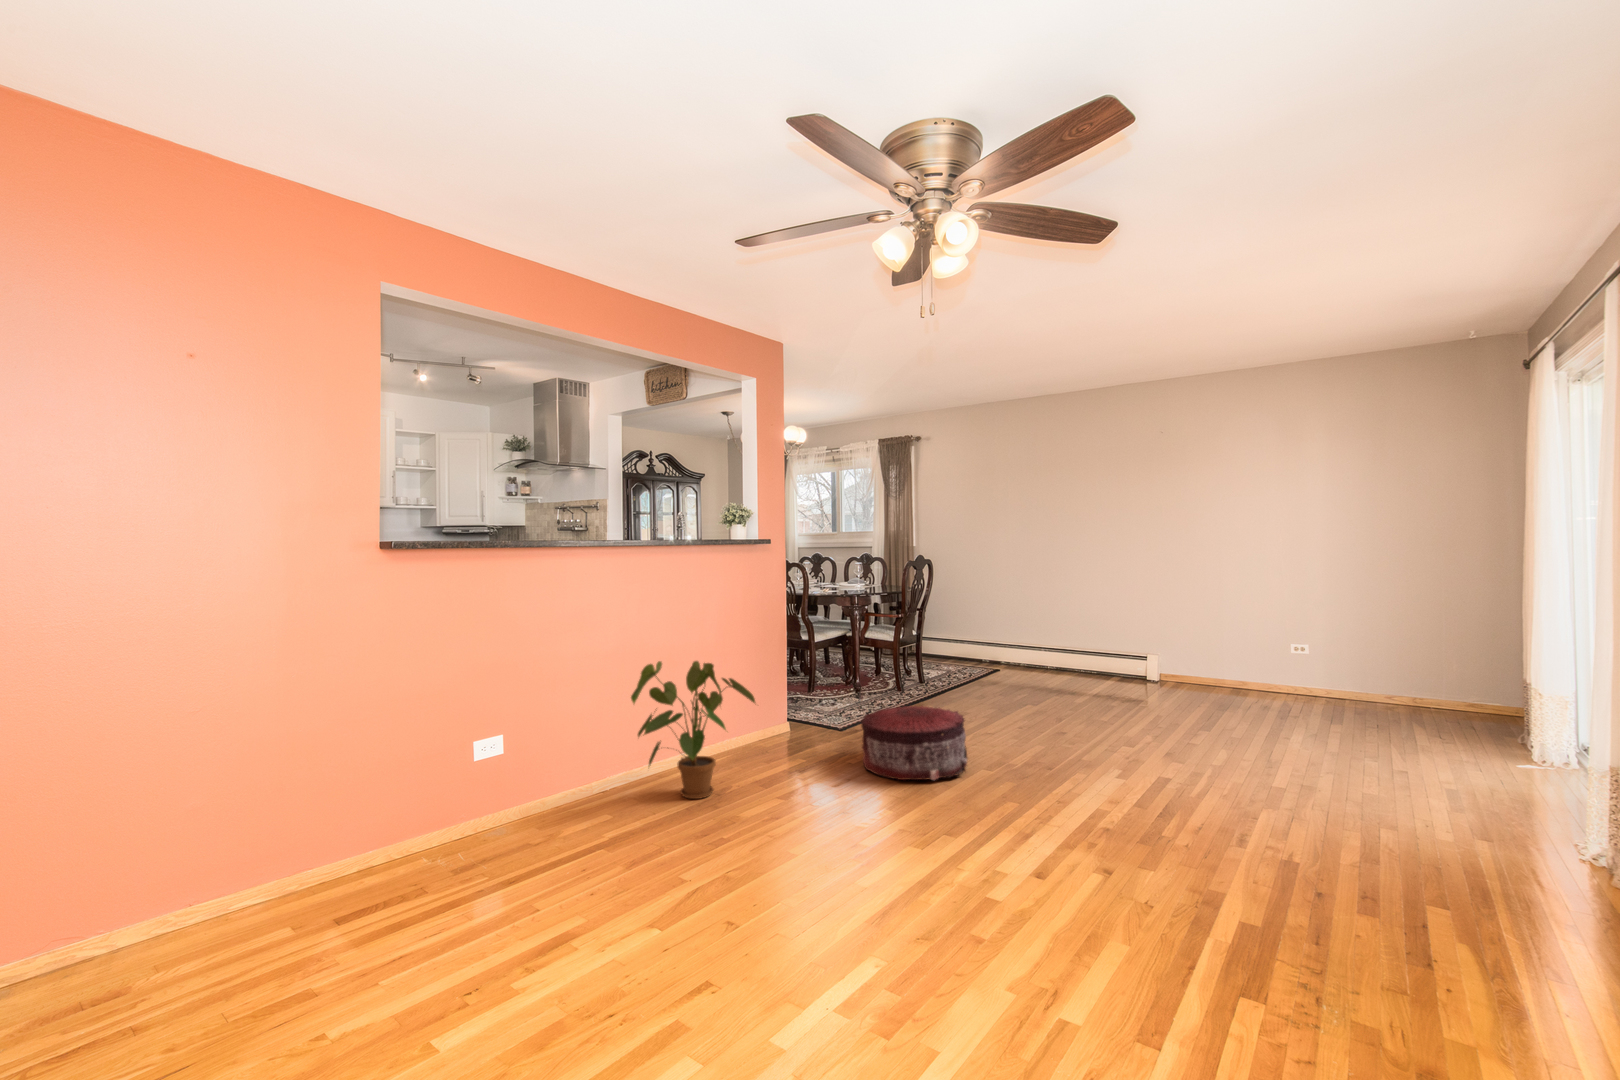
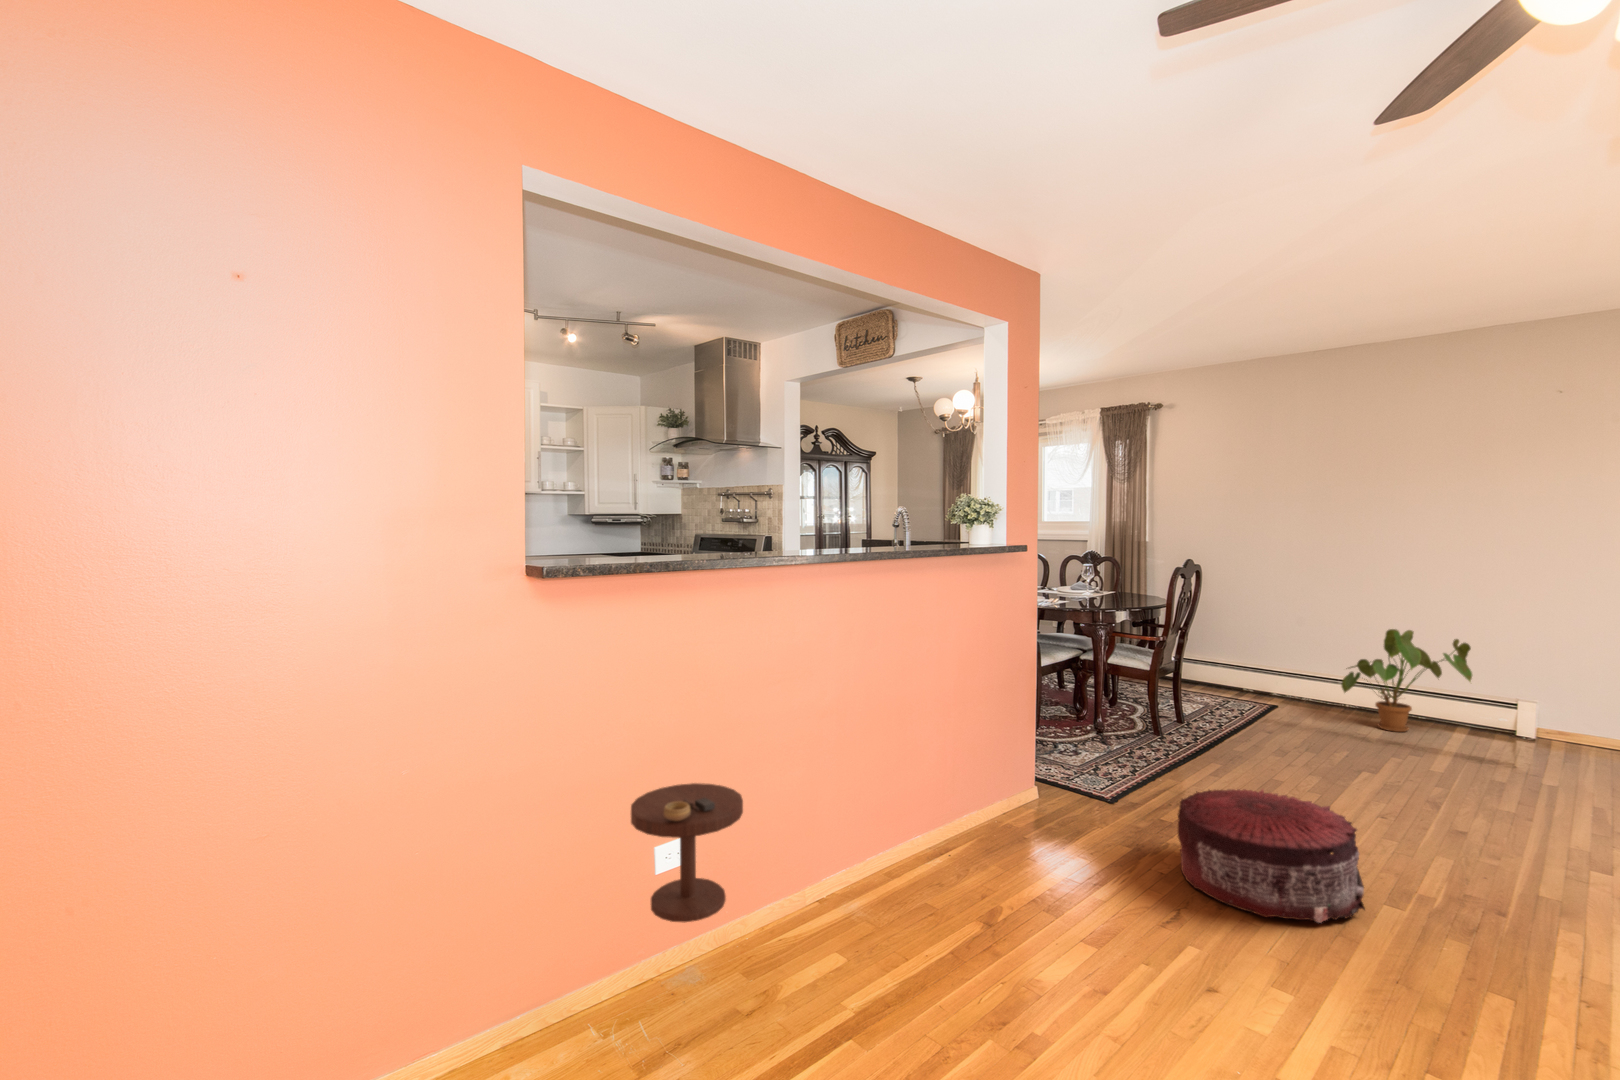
house plant: present [631,661,755,799] -> present [1342,629,1472,732]
side table: none [442,700,526,848] -> present [631,783,743,922]

